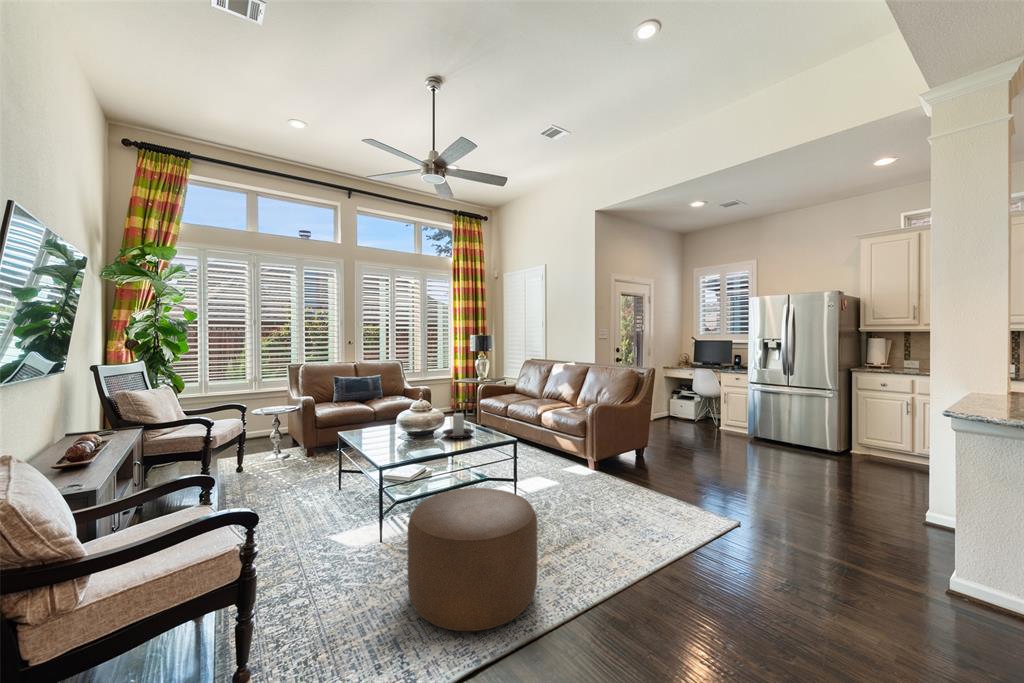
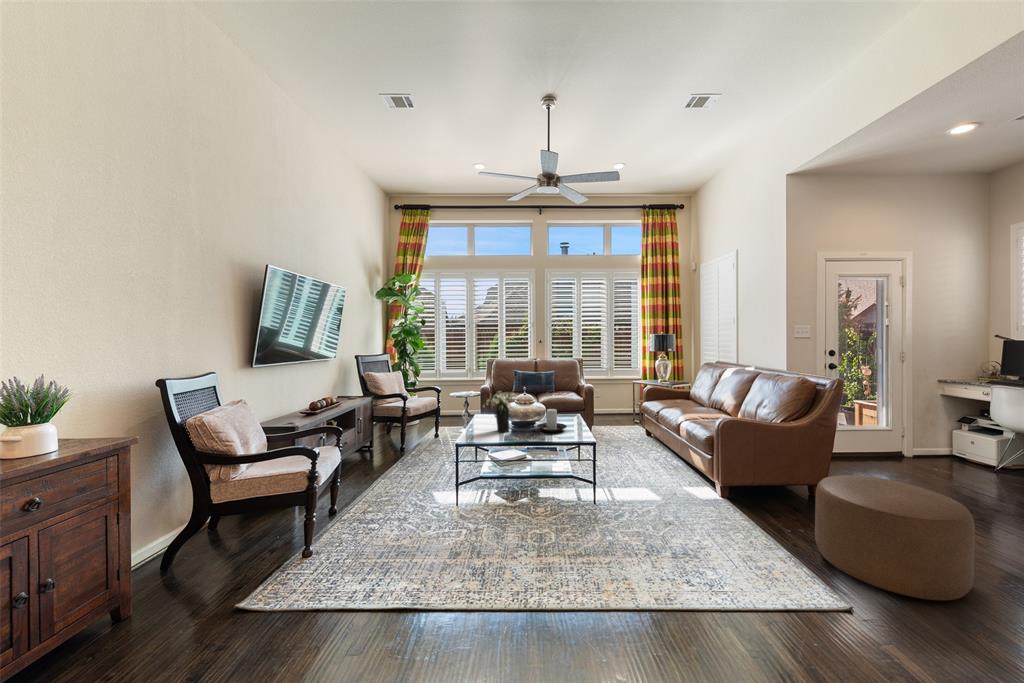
flower arrangement: none [386,397,427,447] -> present [483,391,518,432]
ottoman: present [407,488,538,631] -> present [815,475,975,600]

